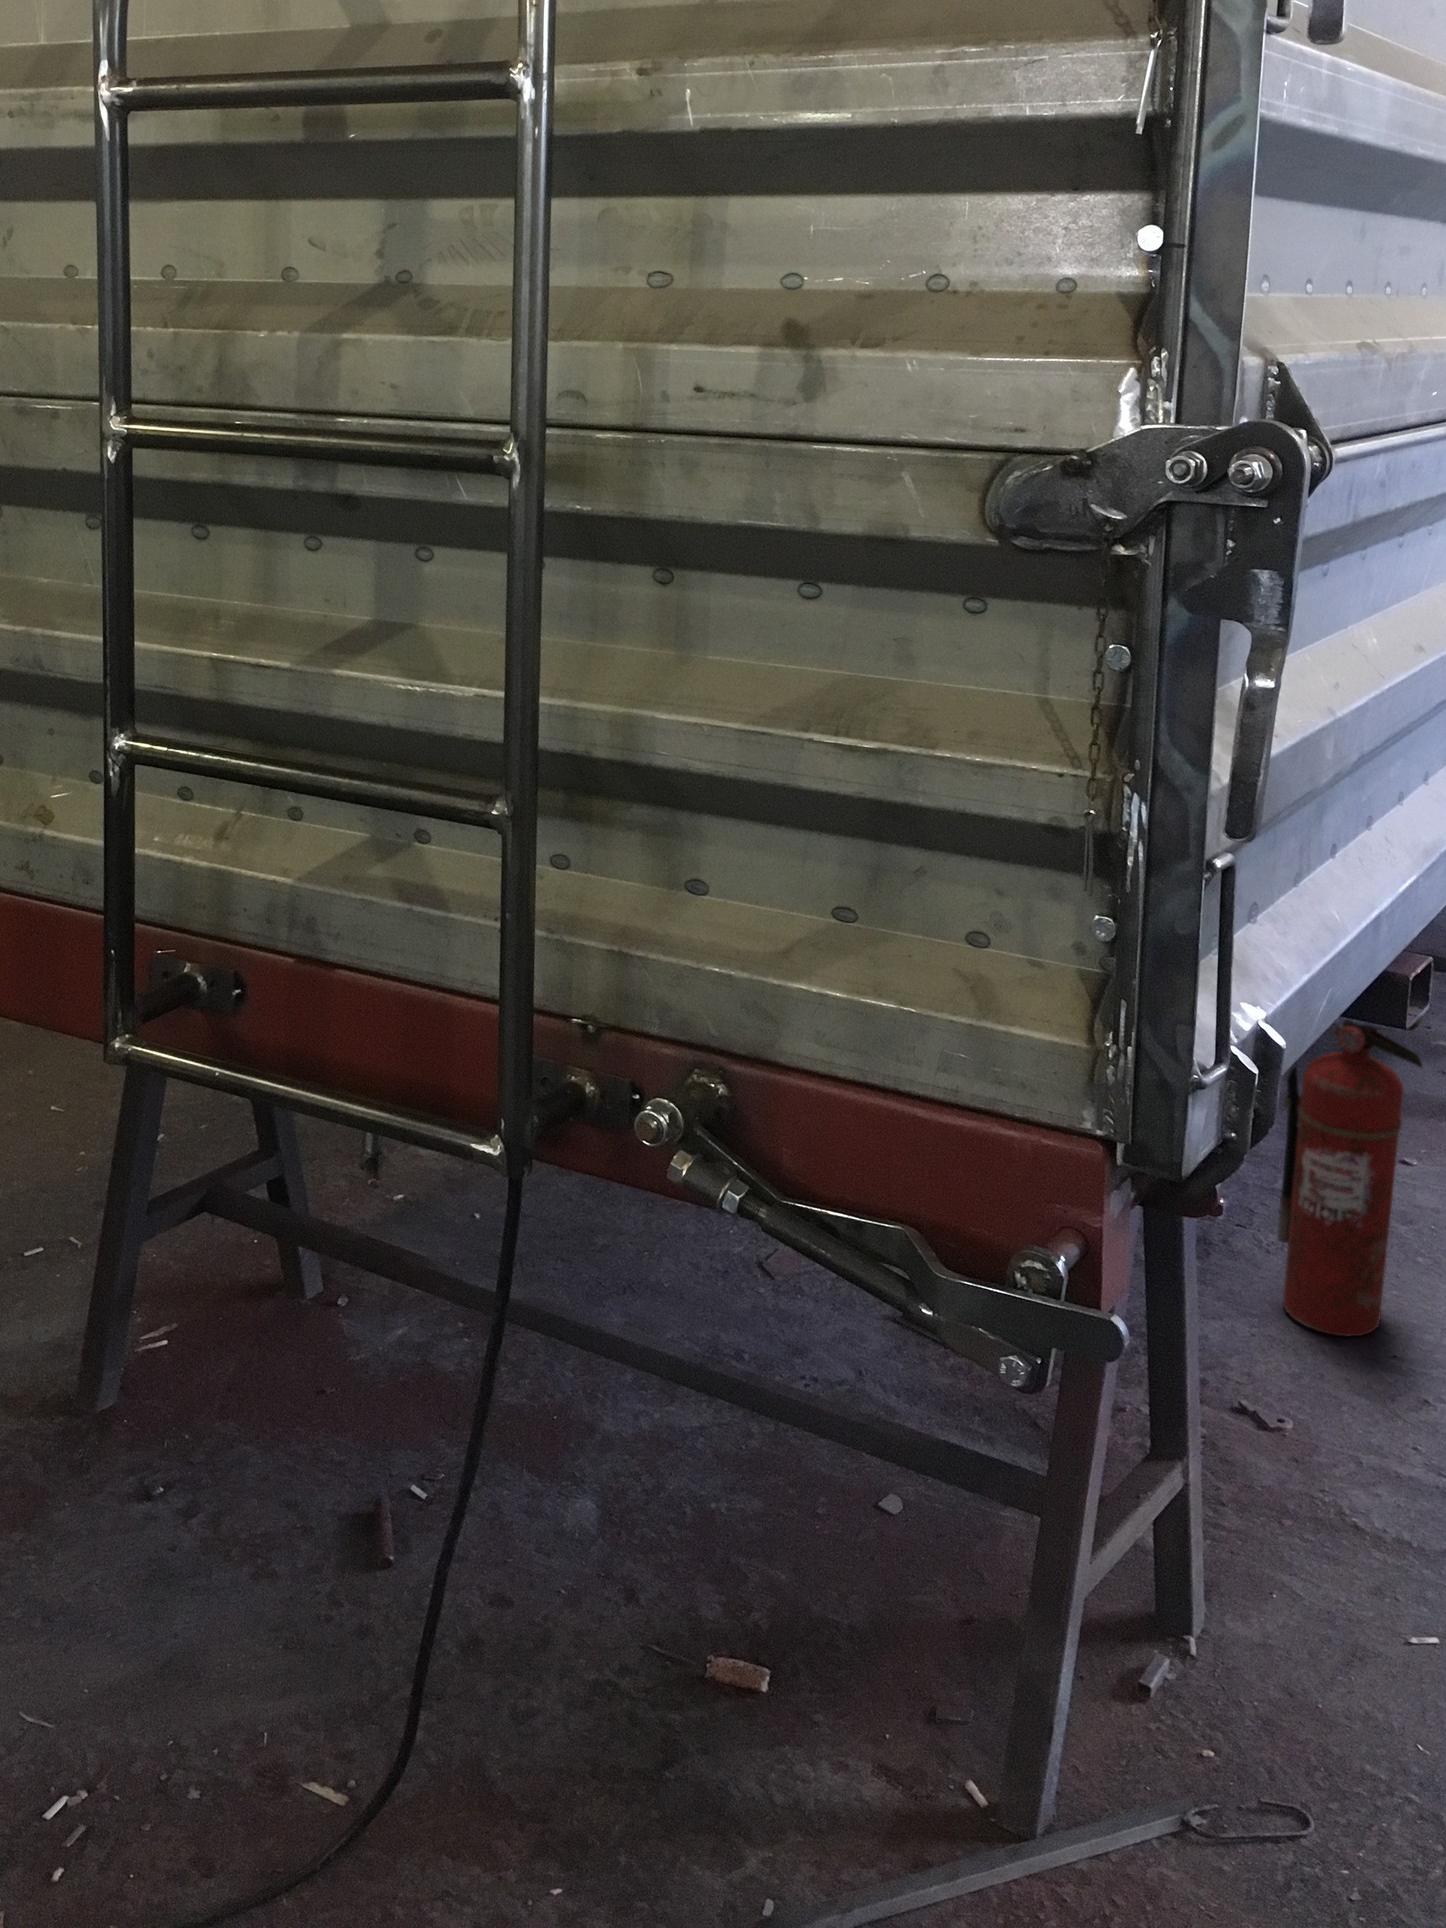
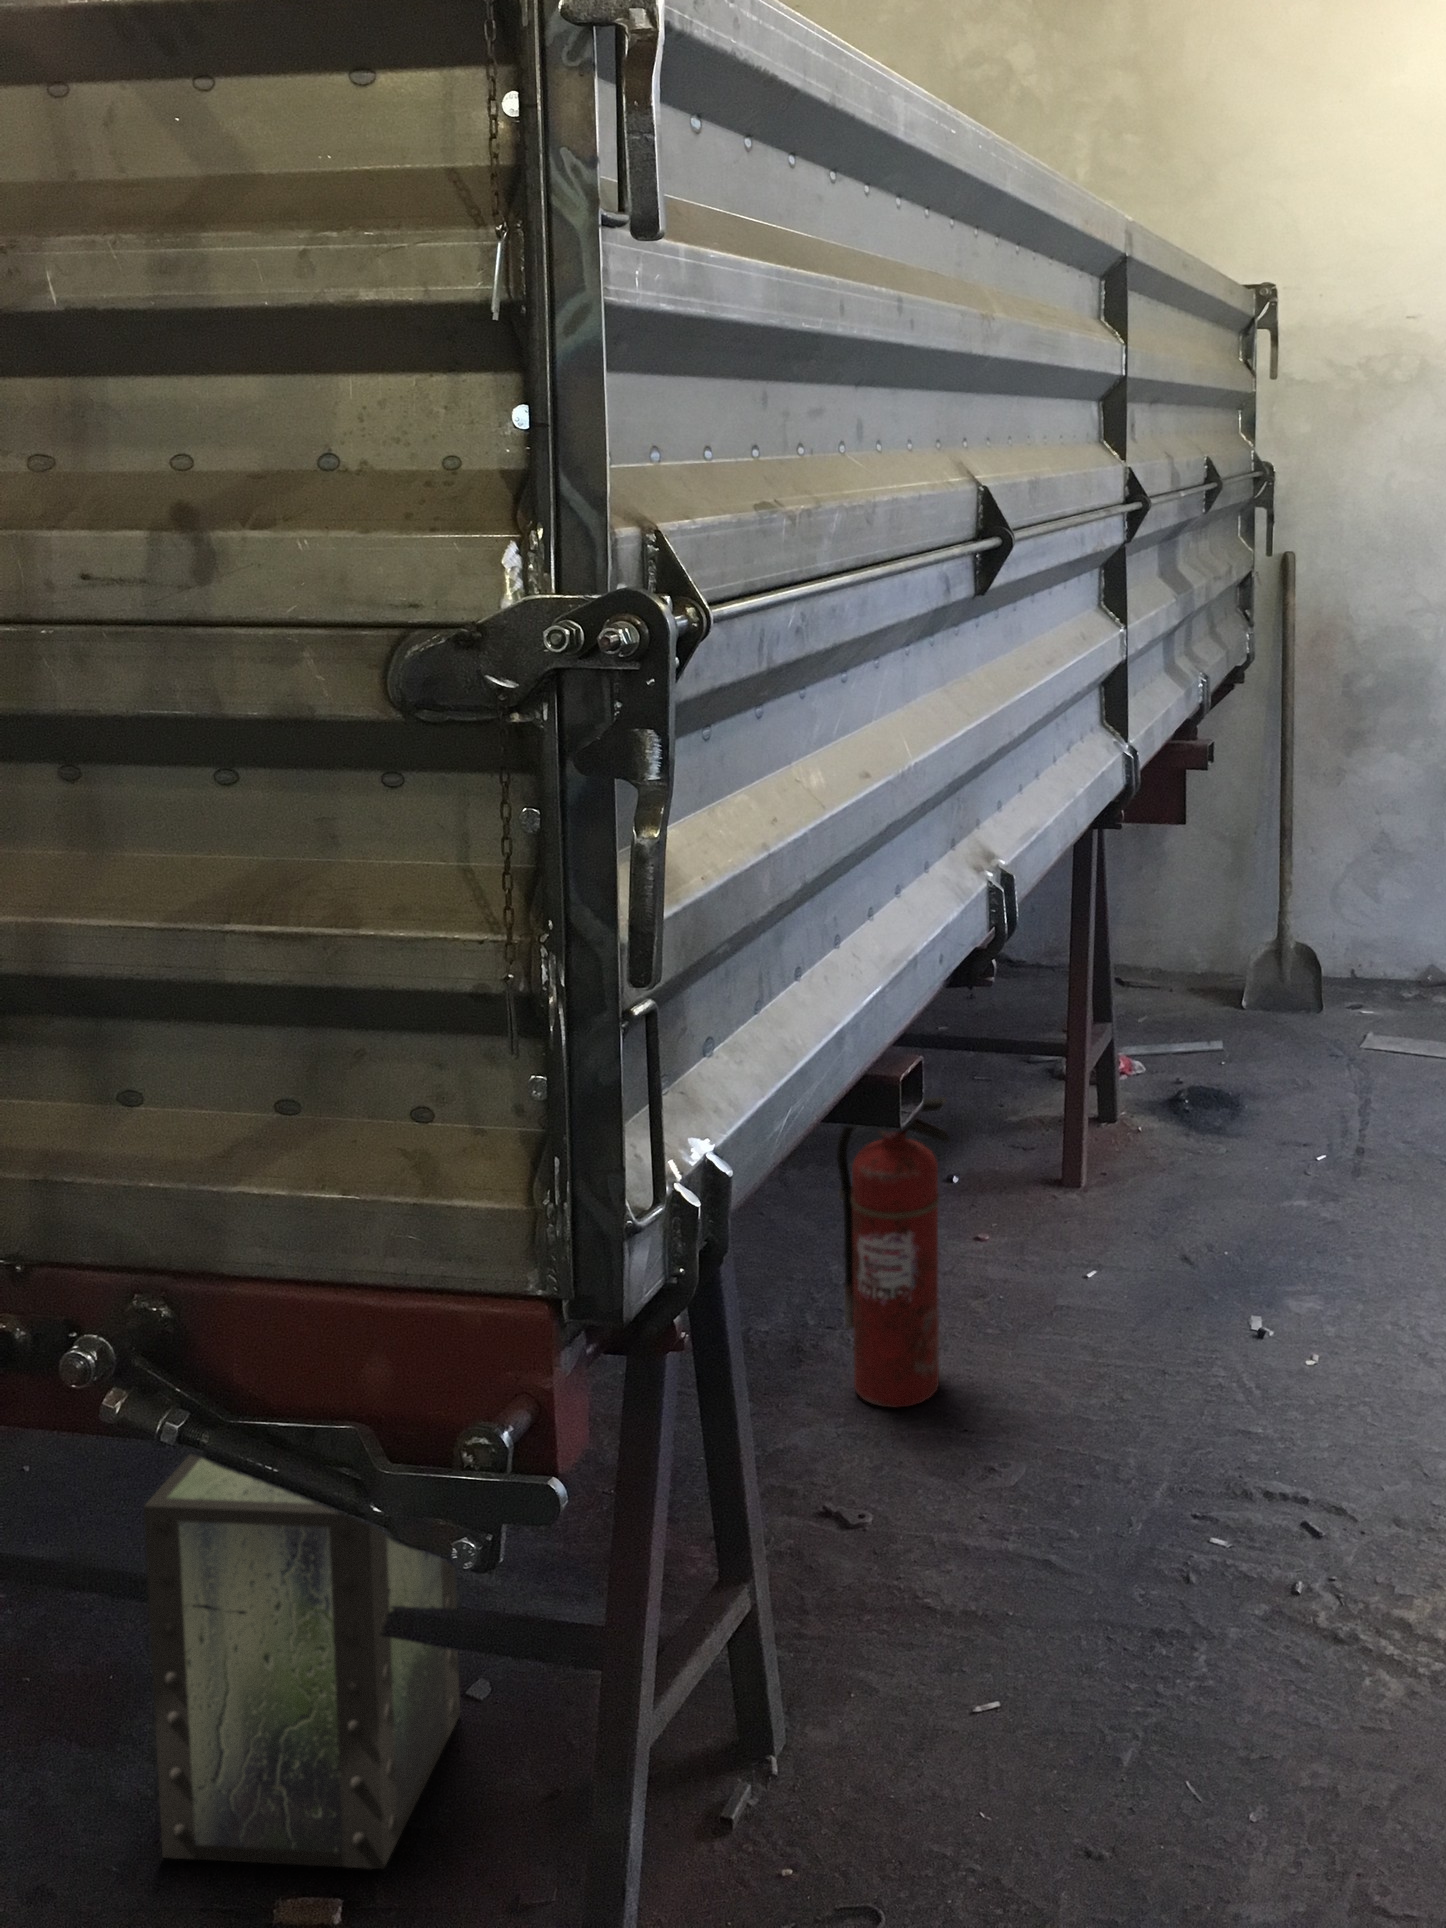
storage box: none [627,1180,904,1648] -> present [144,1455,460,1869]

